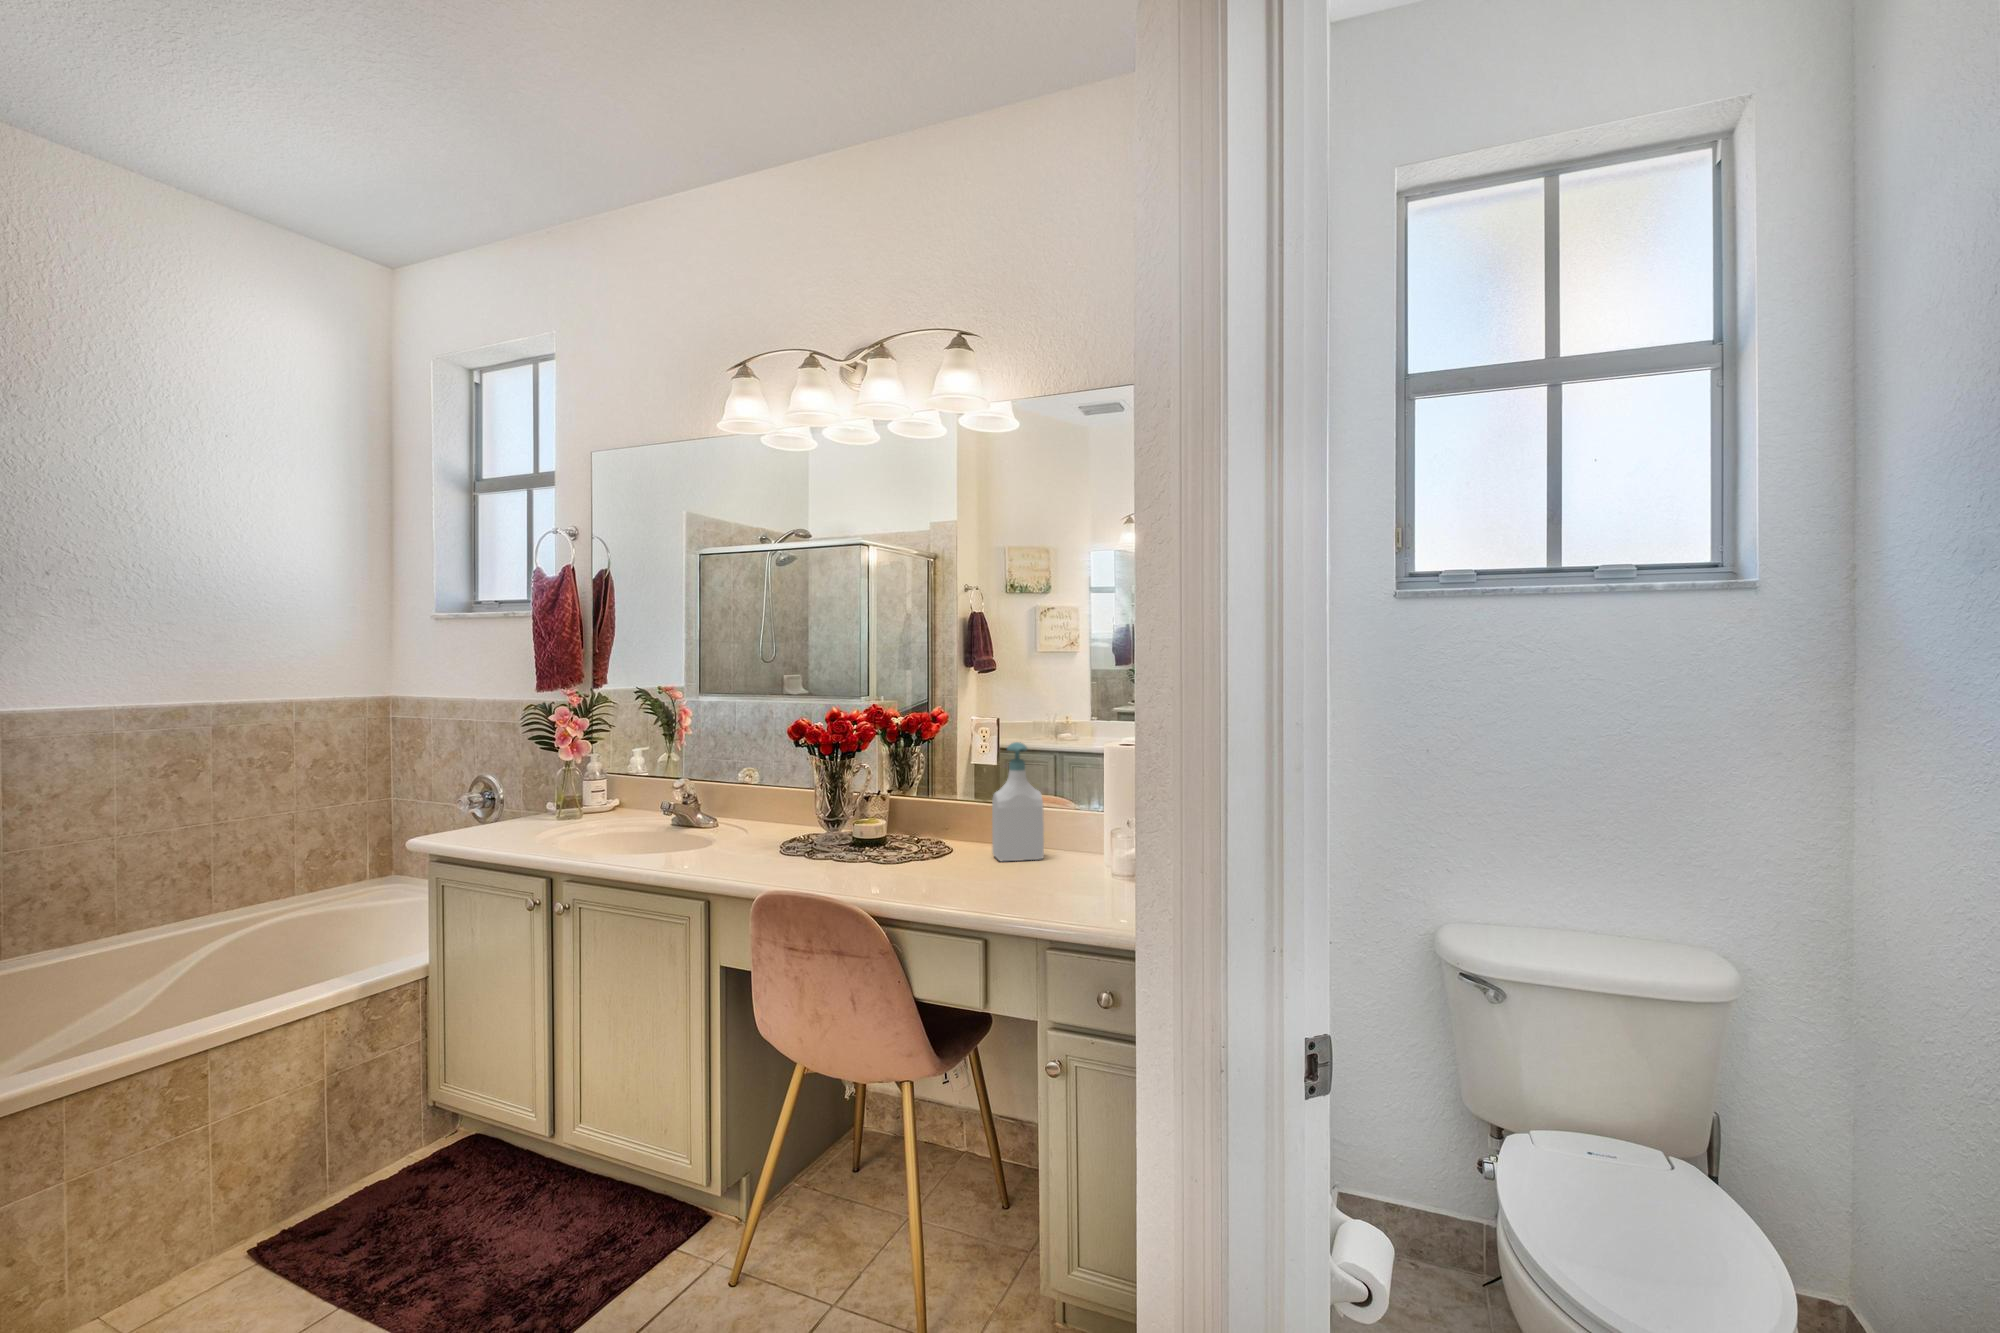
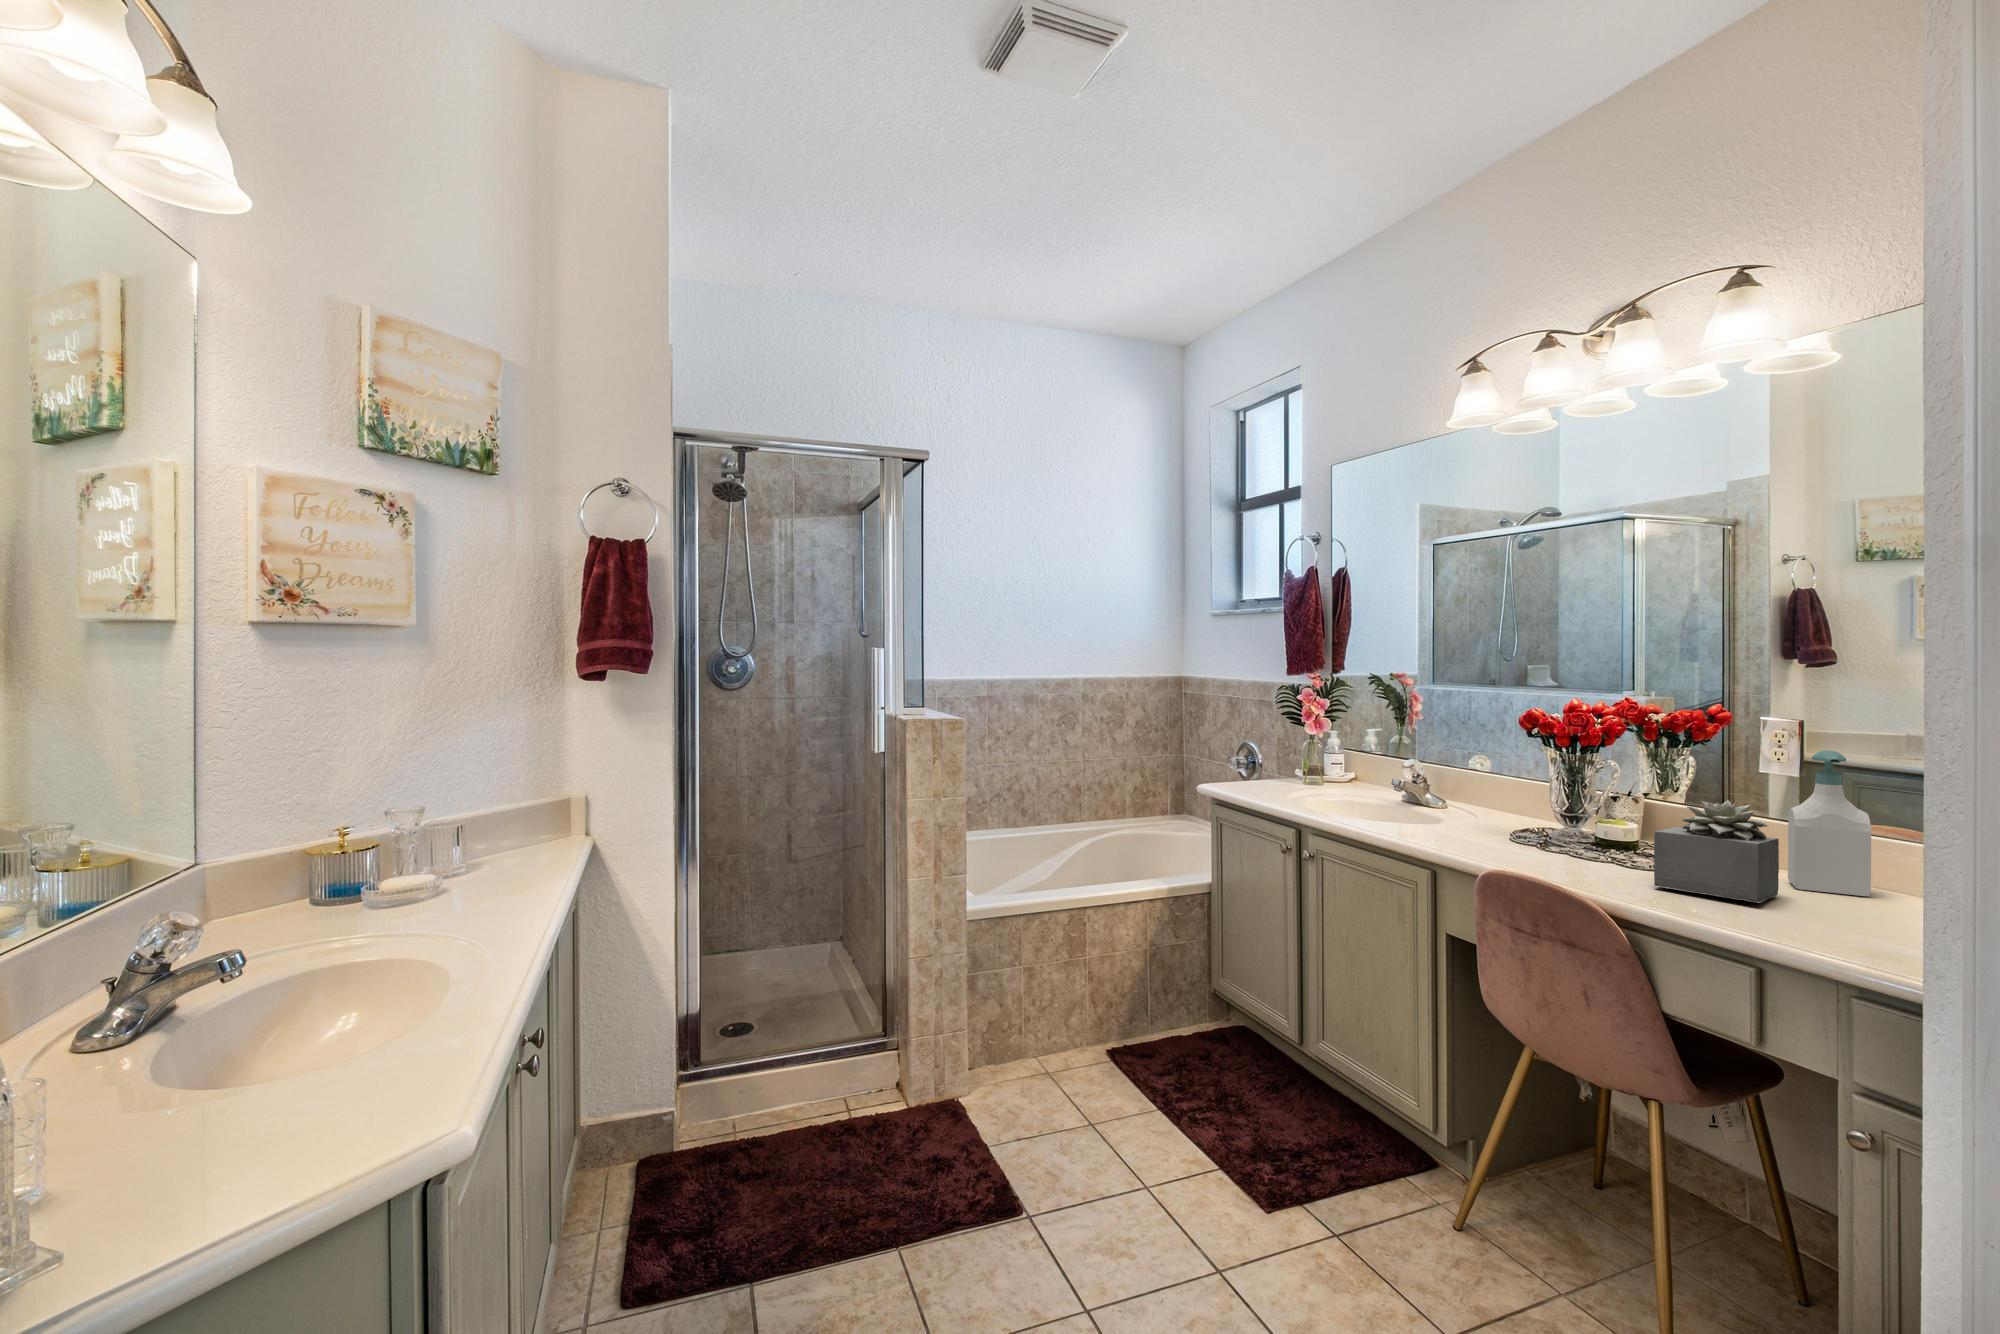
succulent plant: none [905,791,991,880] -> present [1654,800,1779,903]

